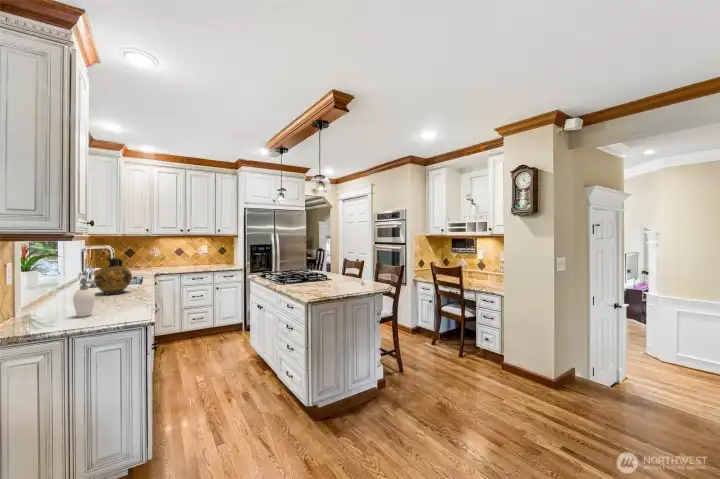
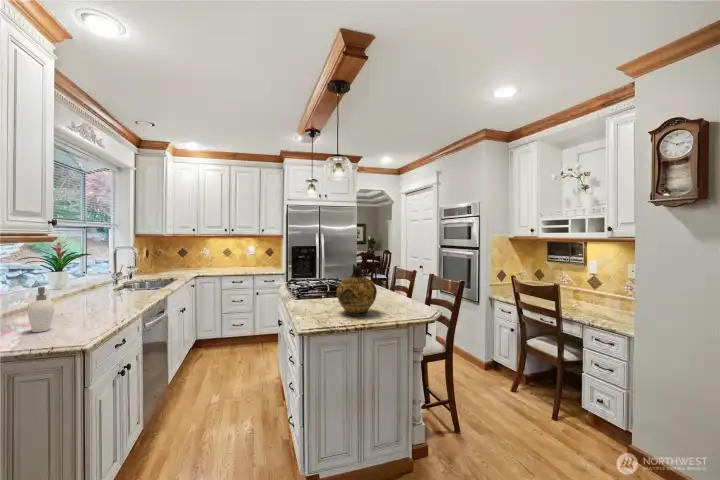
ceramic jug: present [94,258,132,294] -> present [337,265,377,315]

